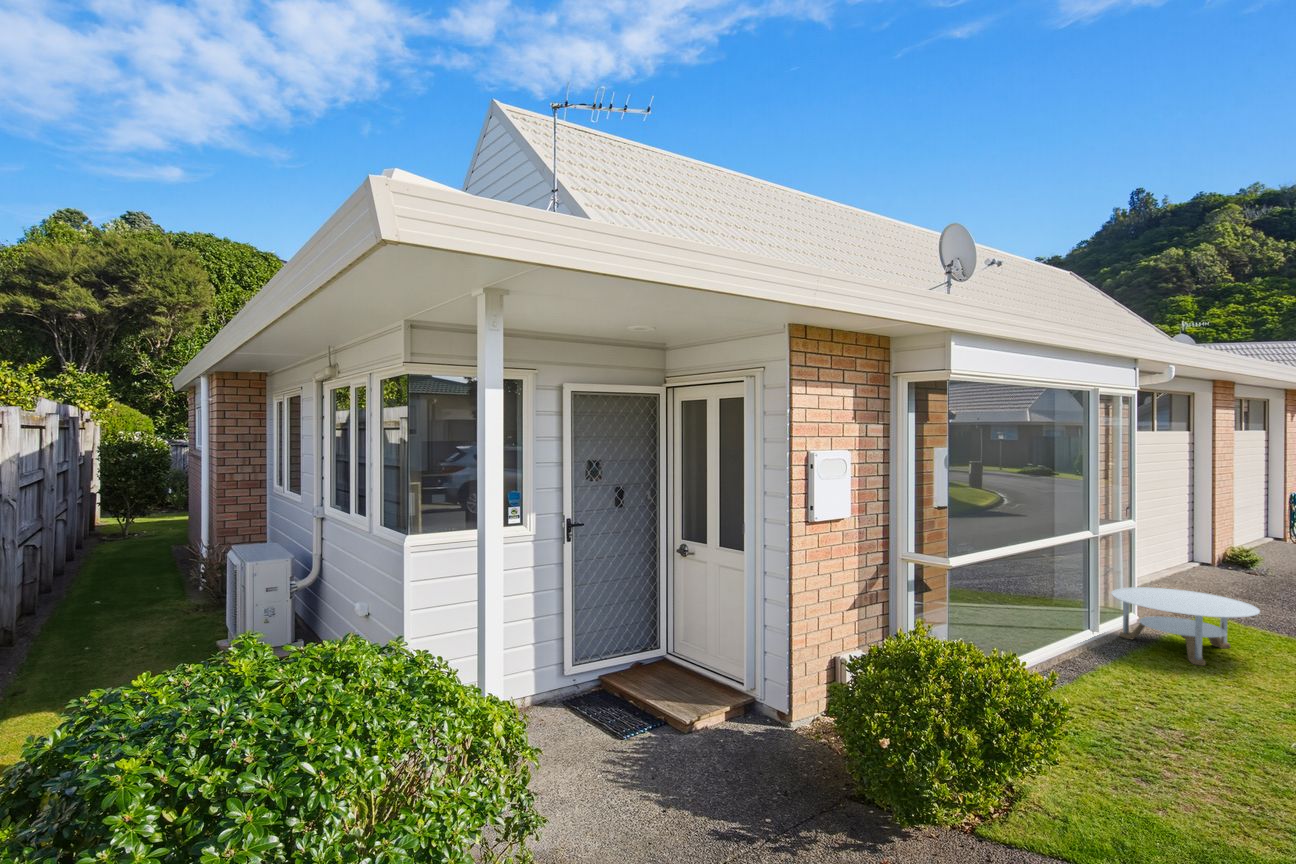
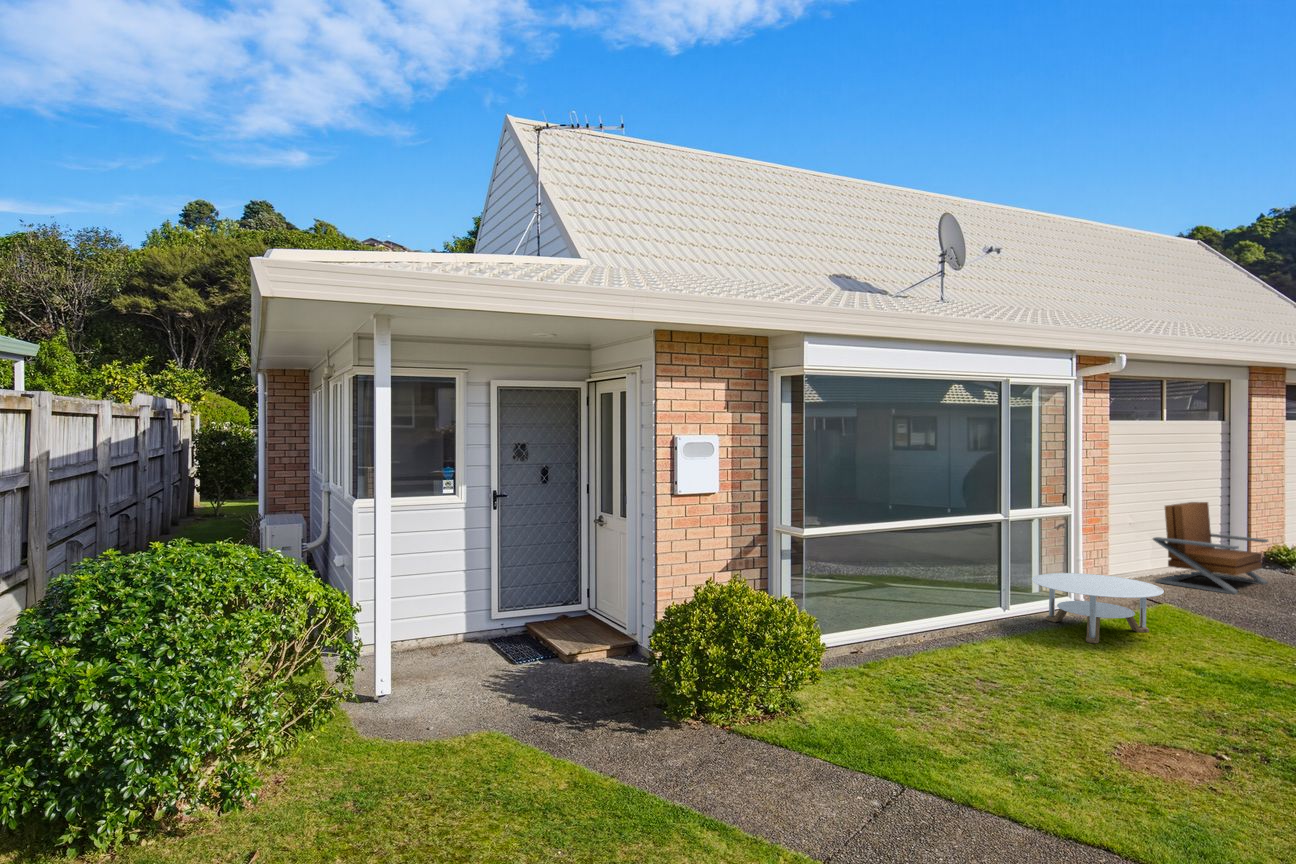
lounge chair: none [1153,508,1249,597] -> present [1153,502,1268,594]

